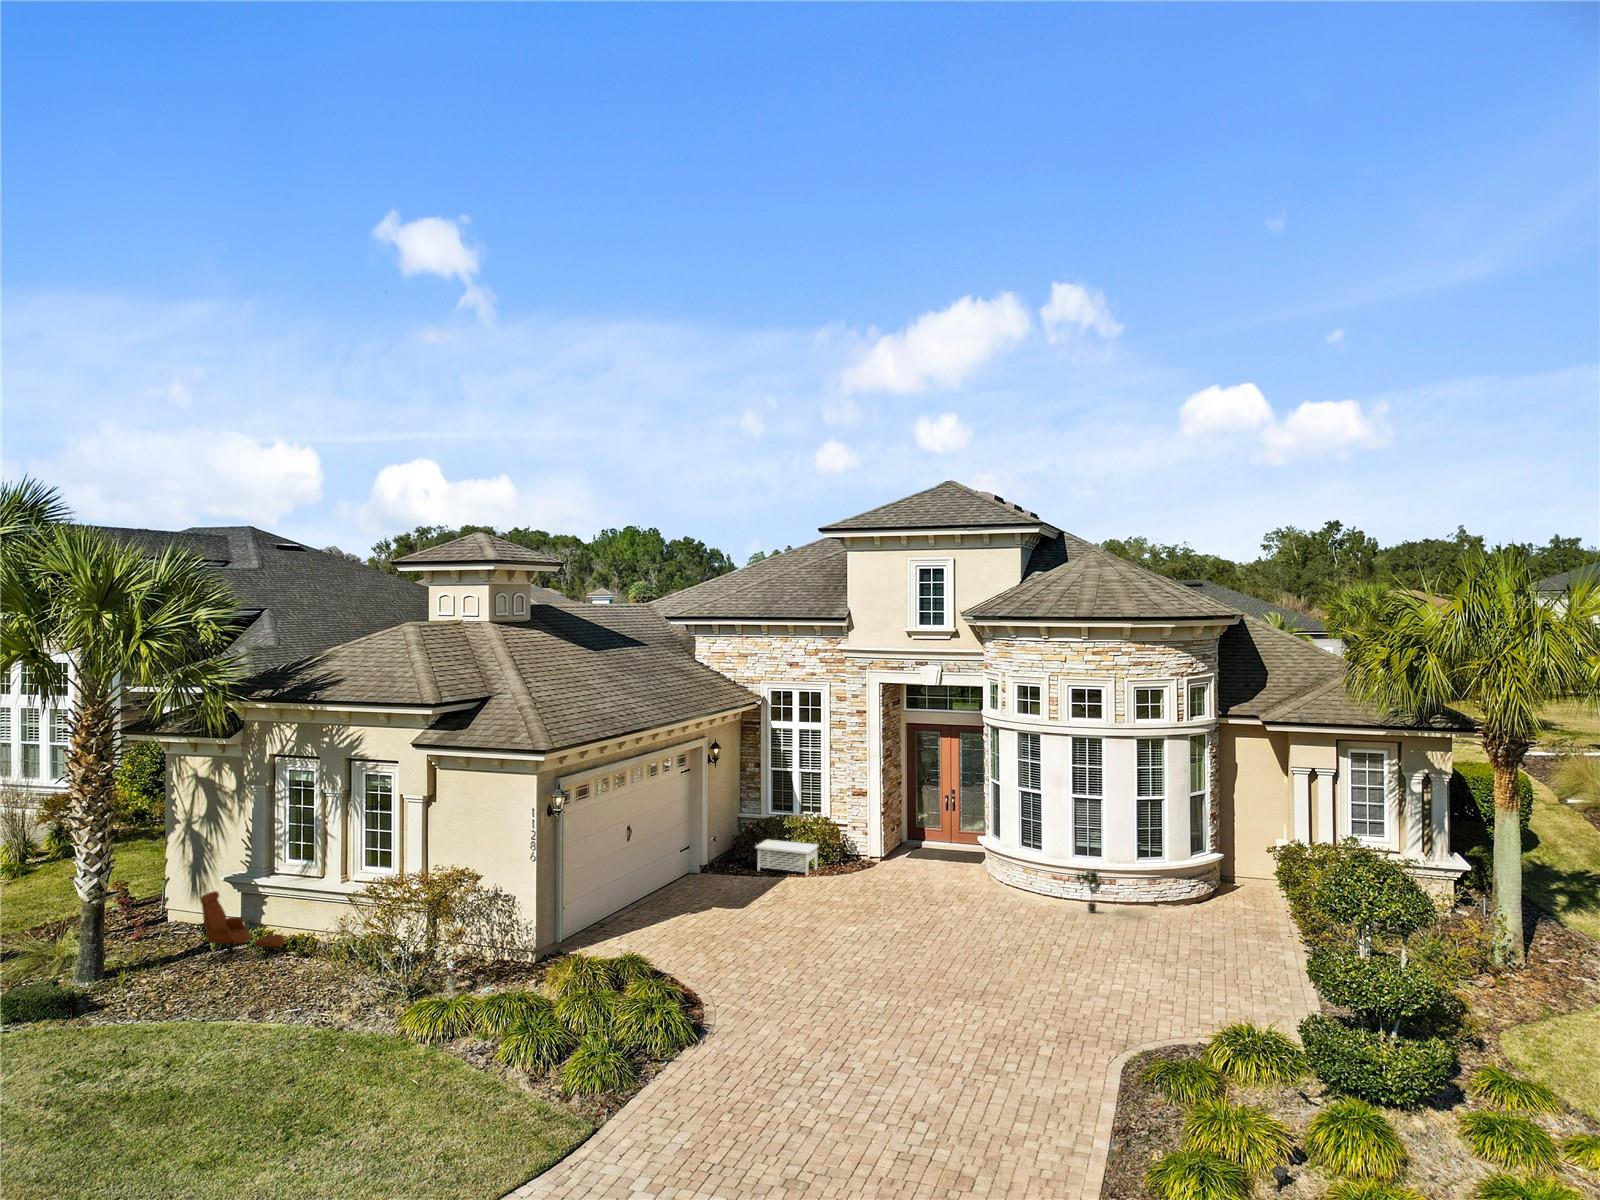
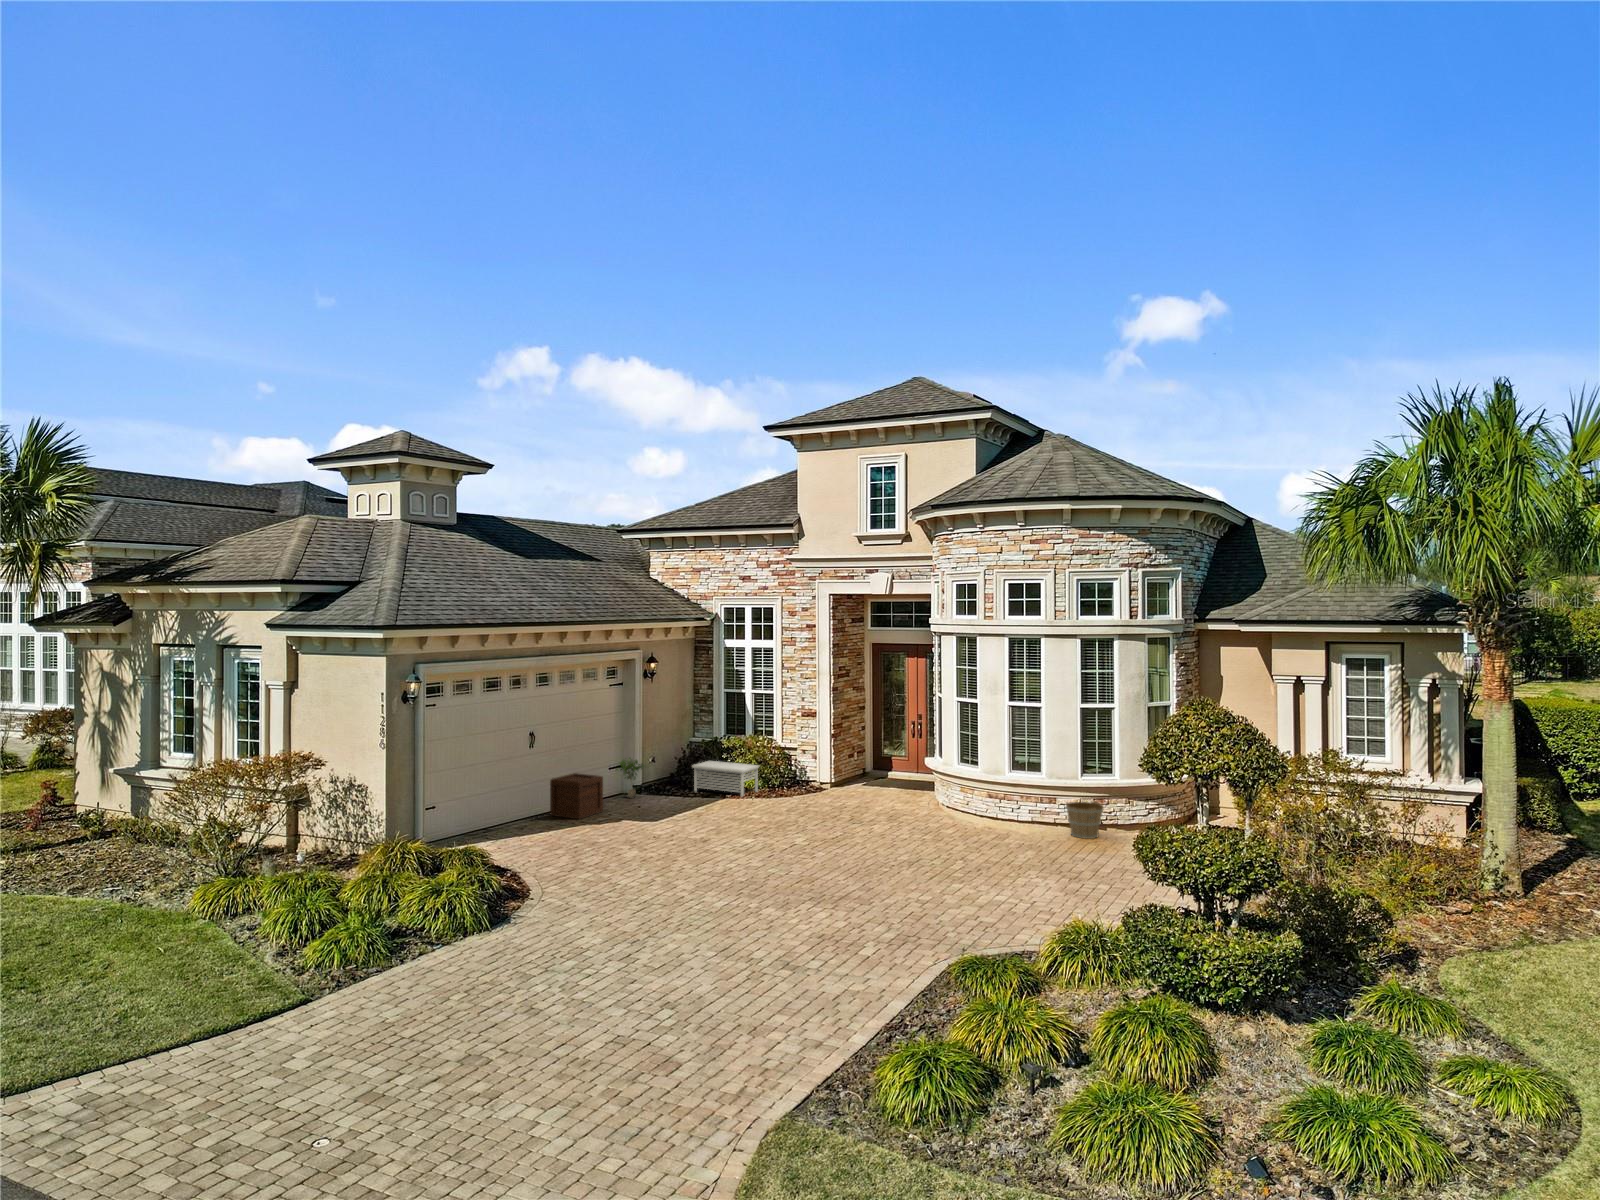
wooden crate: none [645,863,692,909] -> present [550,773,603,819]
potted plant: present [1074,869,1103,913] -> present [616,758,644,798]
wooden bucket: none [1124,882,1158,917] -> present [1066,802,1103,839]
lounge chair: present [200,891,285,958] -> none [76,778,160,848]

